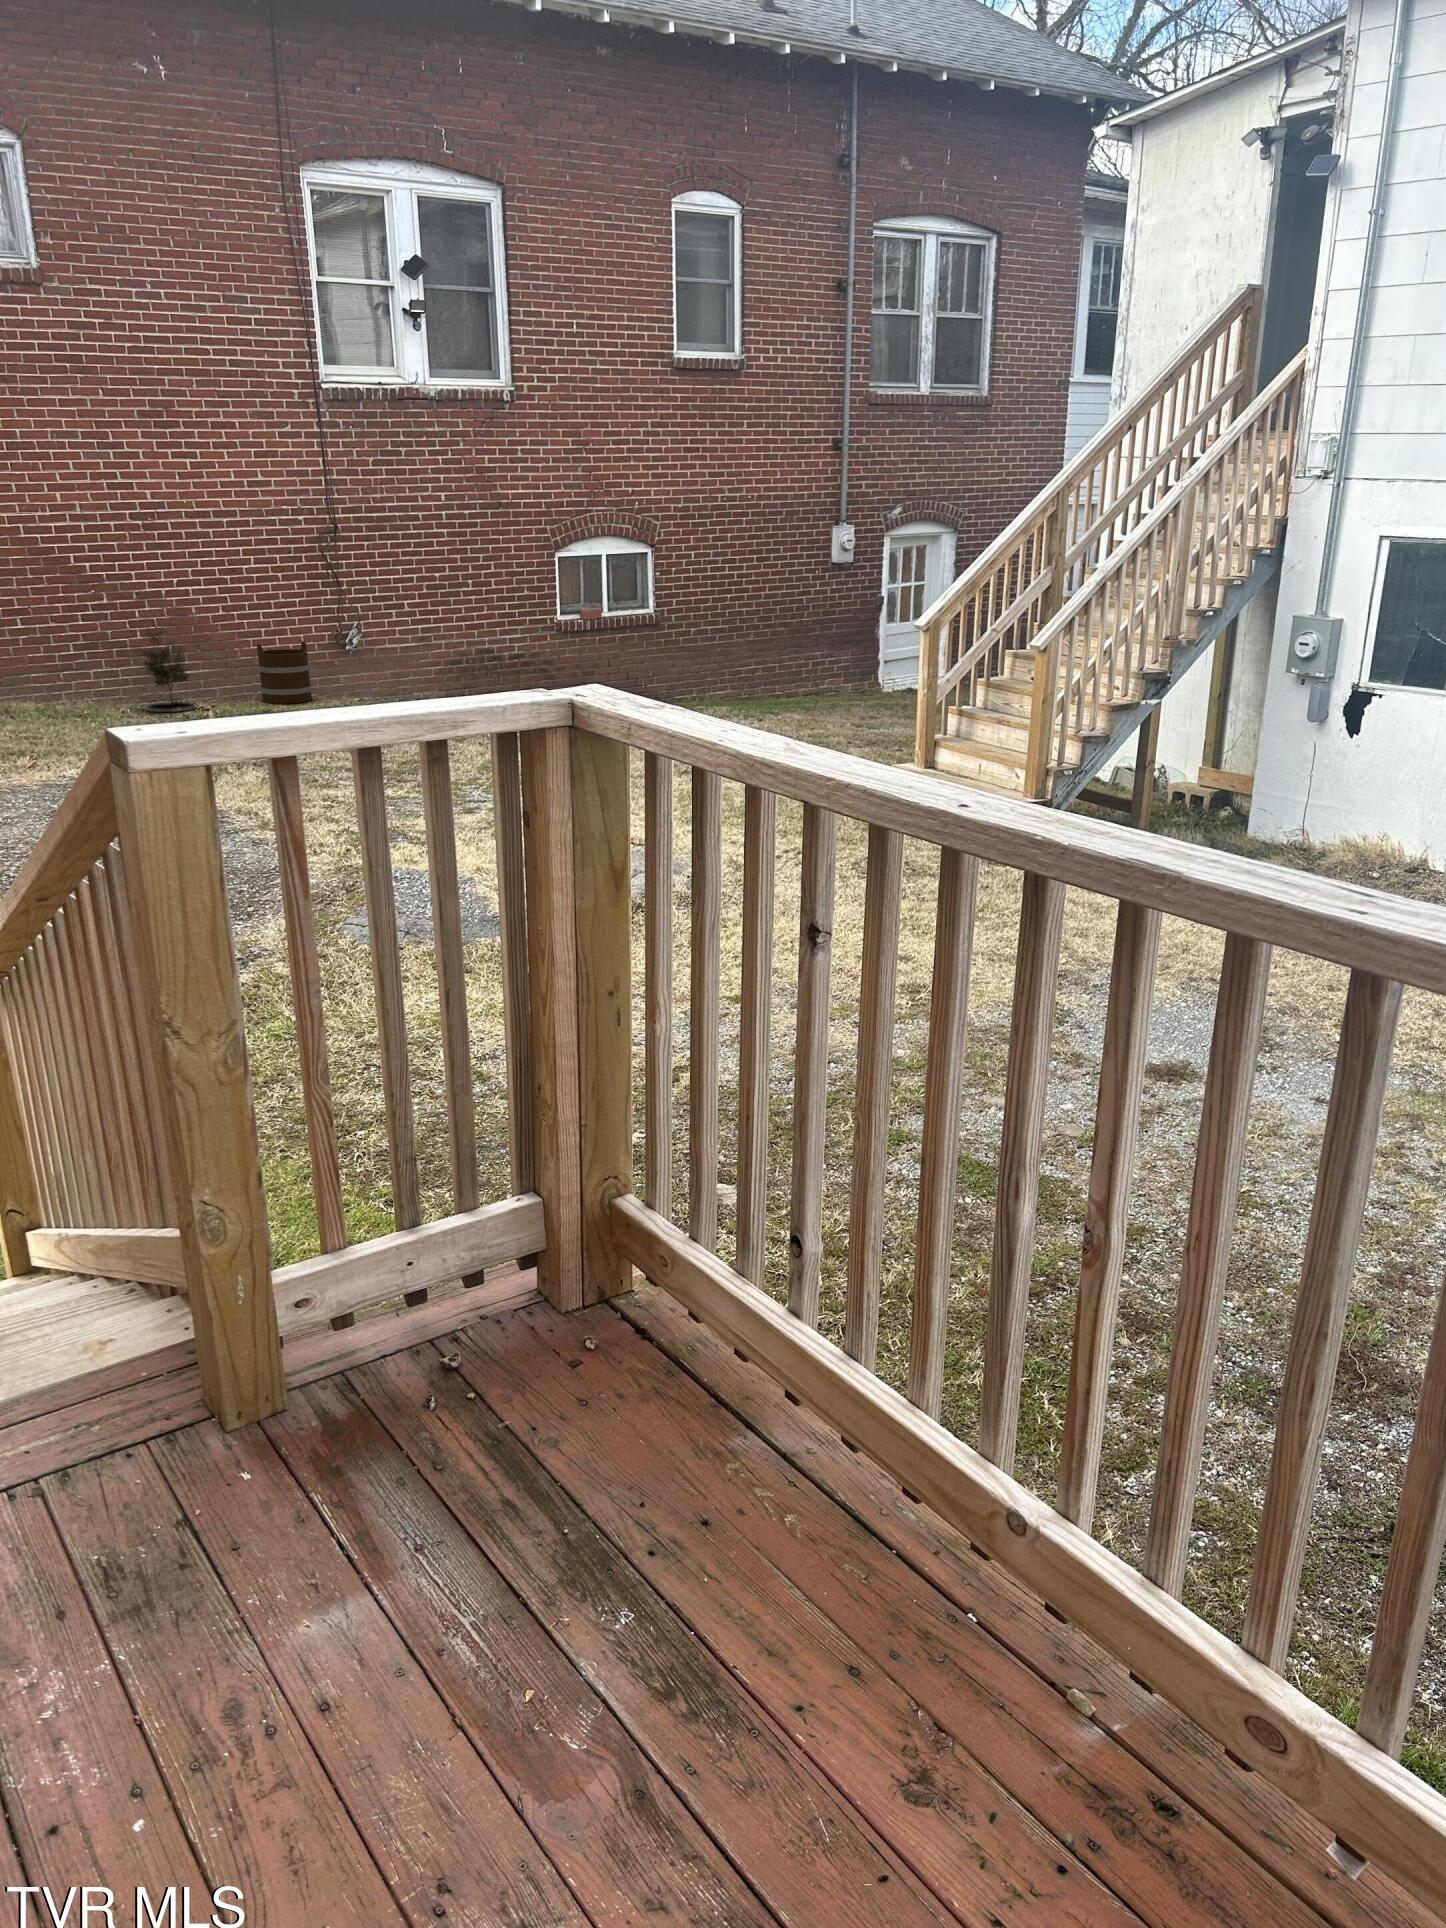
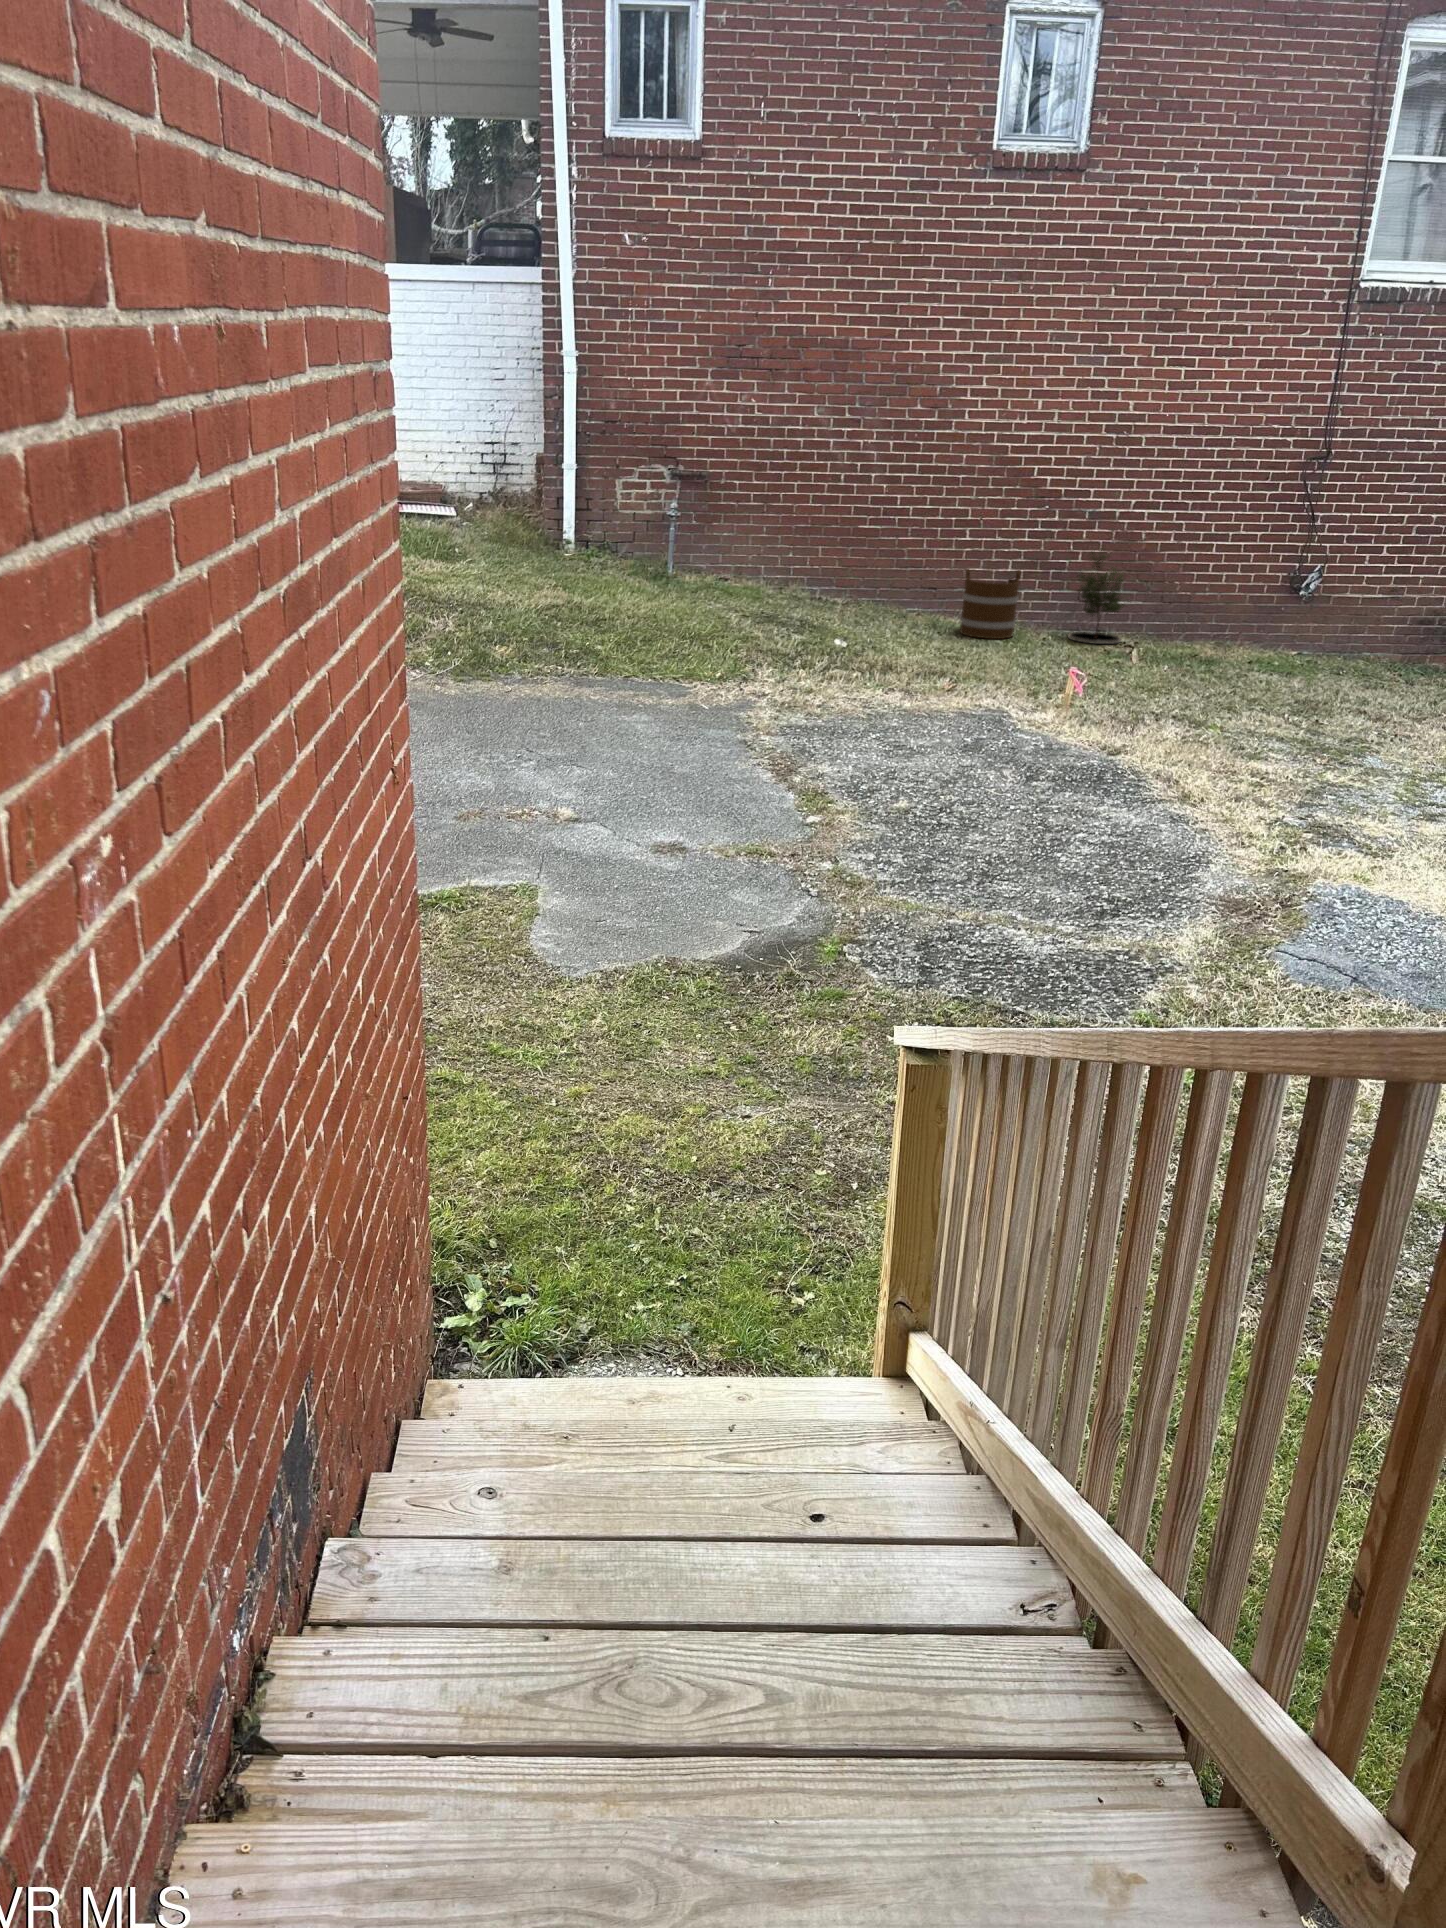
bucket: present [257,641,312,704] -> present [960,568,1020,639]

